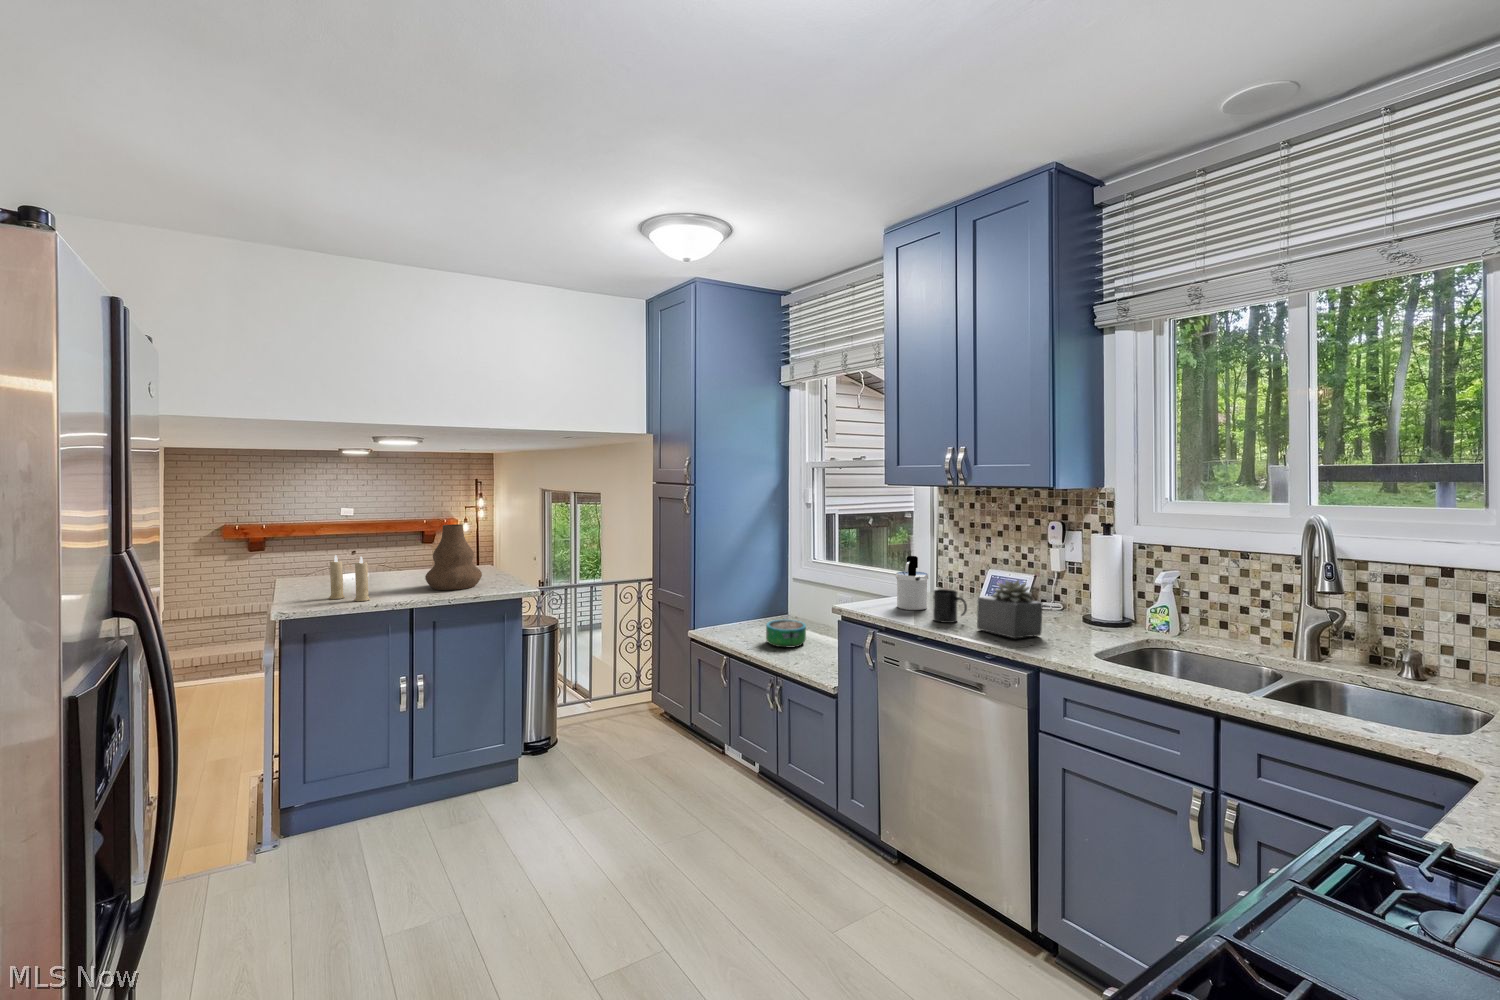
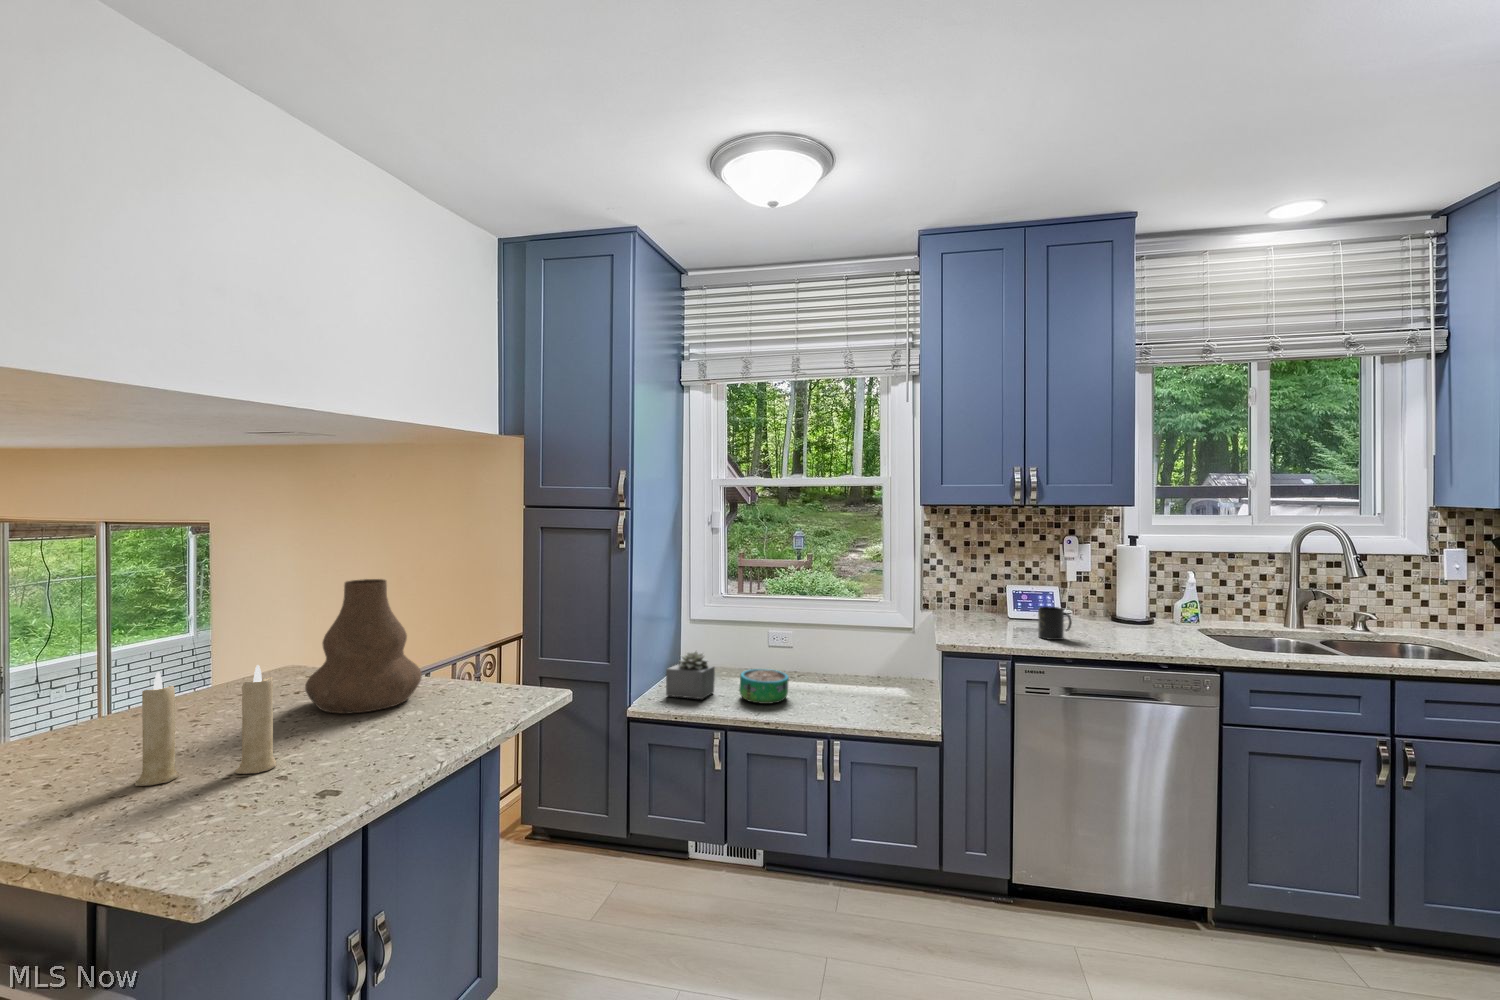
soap dispenser: present [896,556,928,610] -> none [968,576,1010,633]
succulent plant: present [977,580,1042,638] -> present [666,651,715,699]

